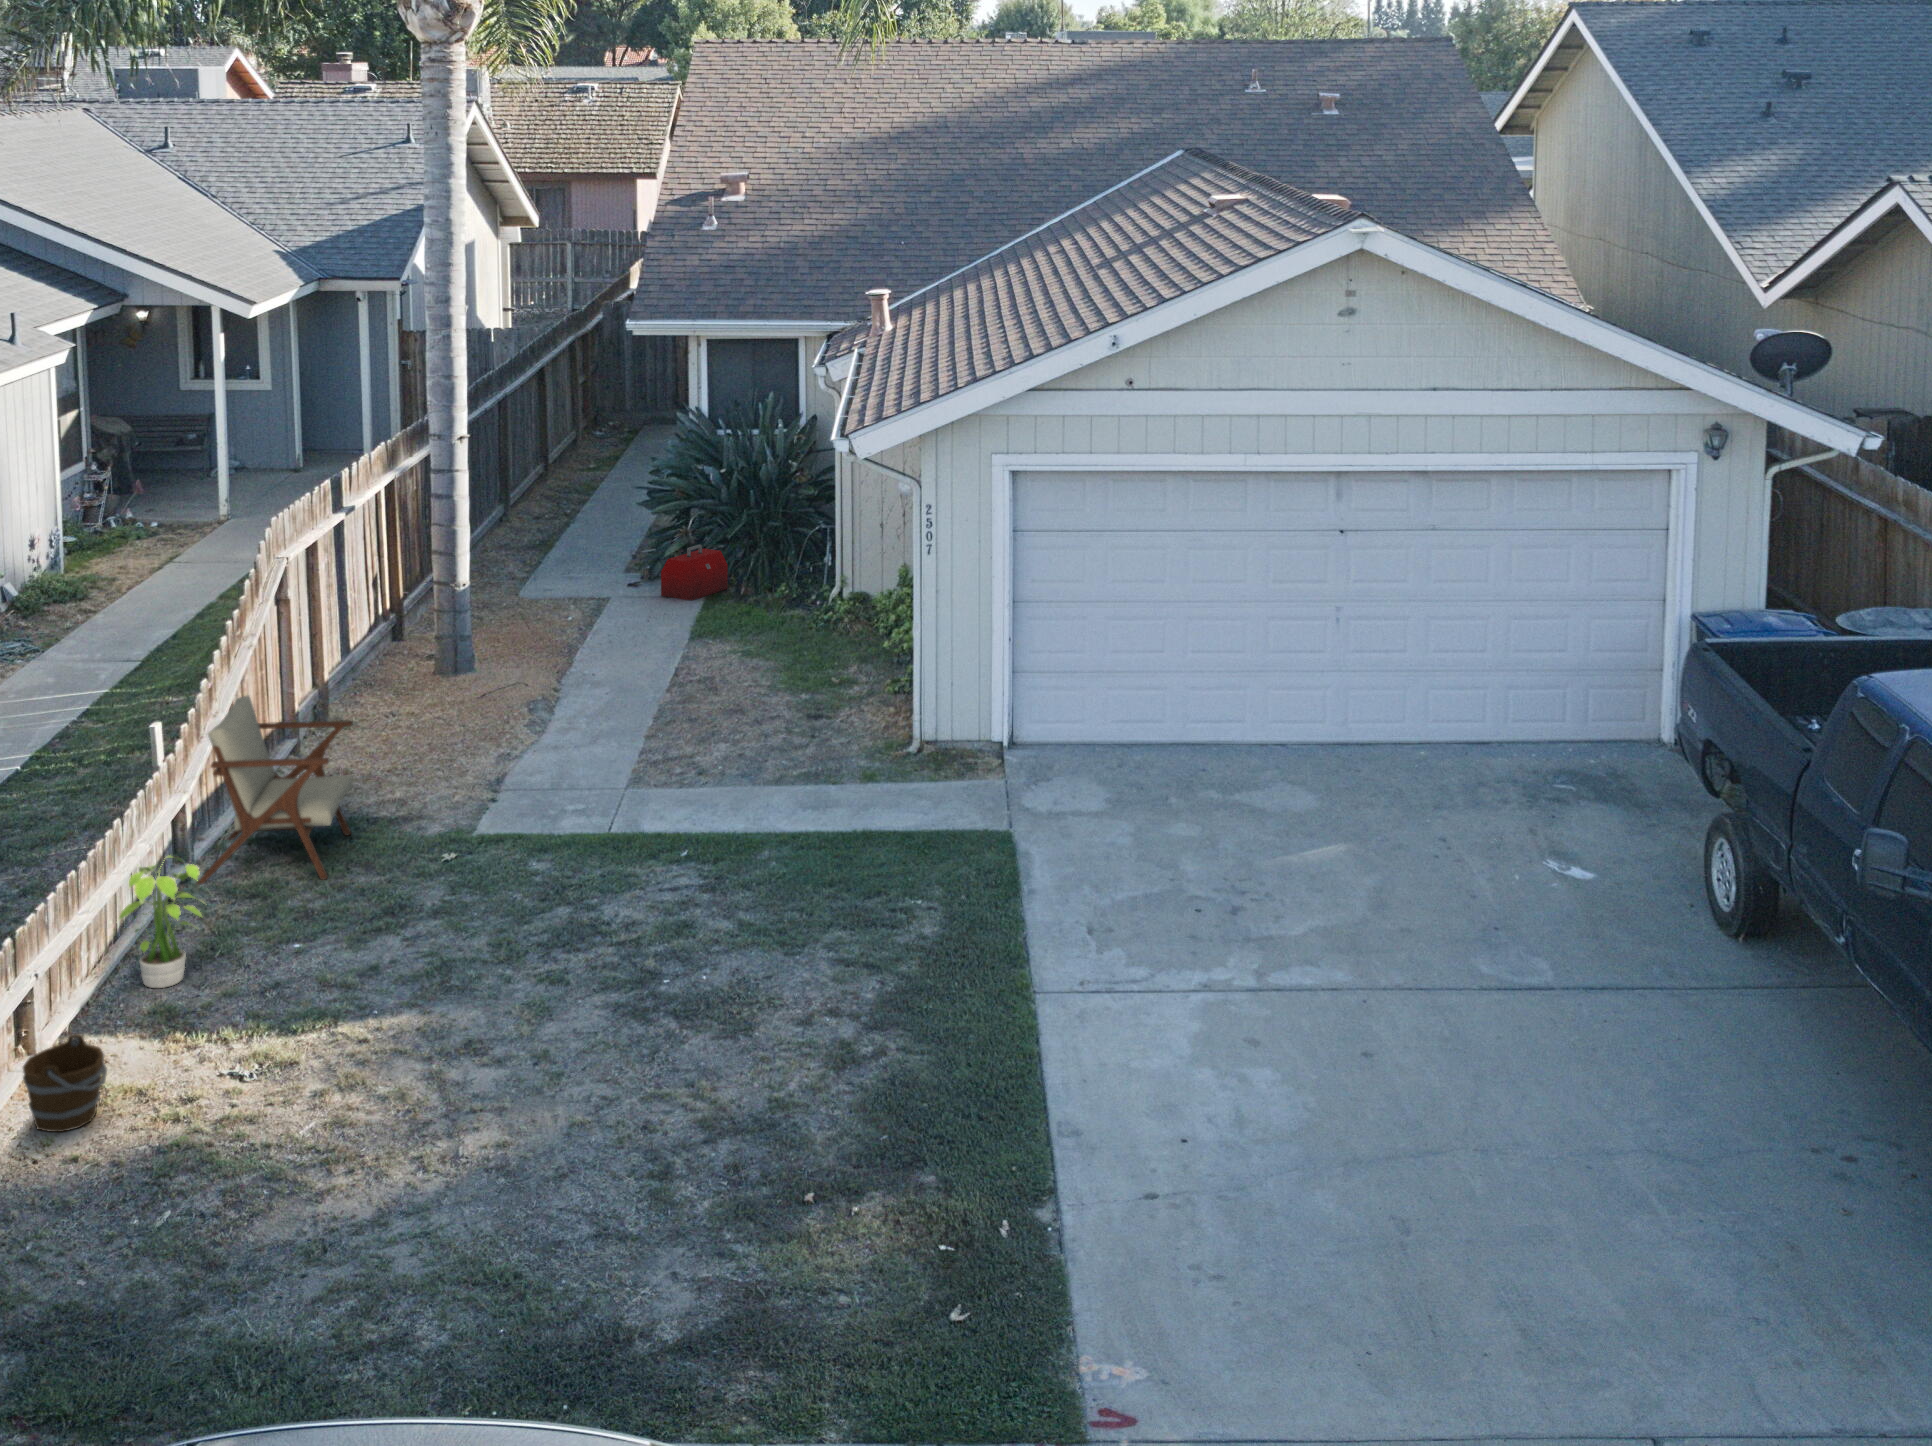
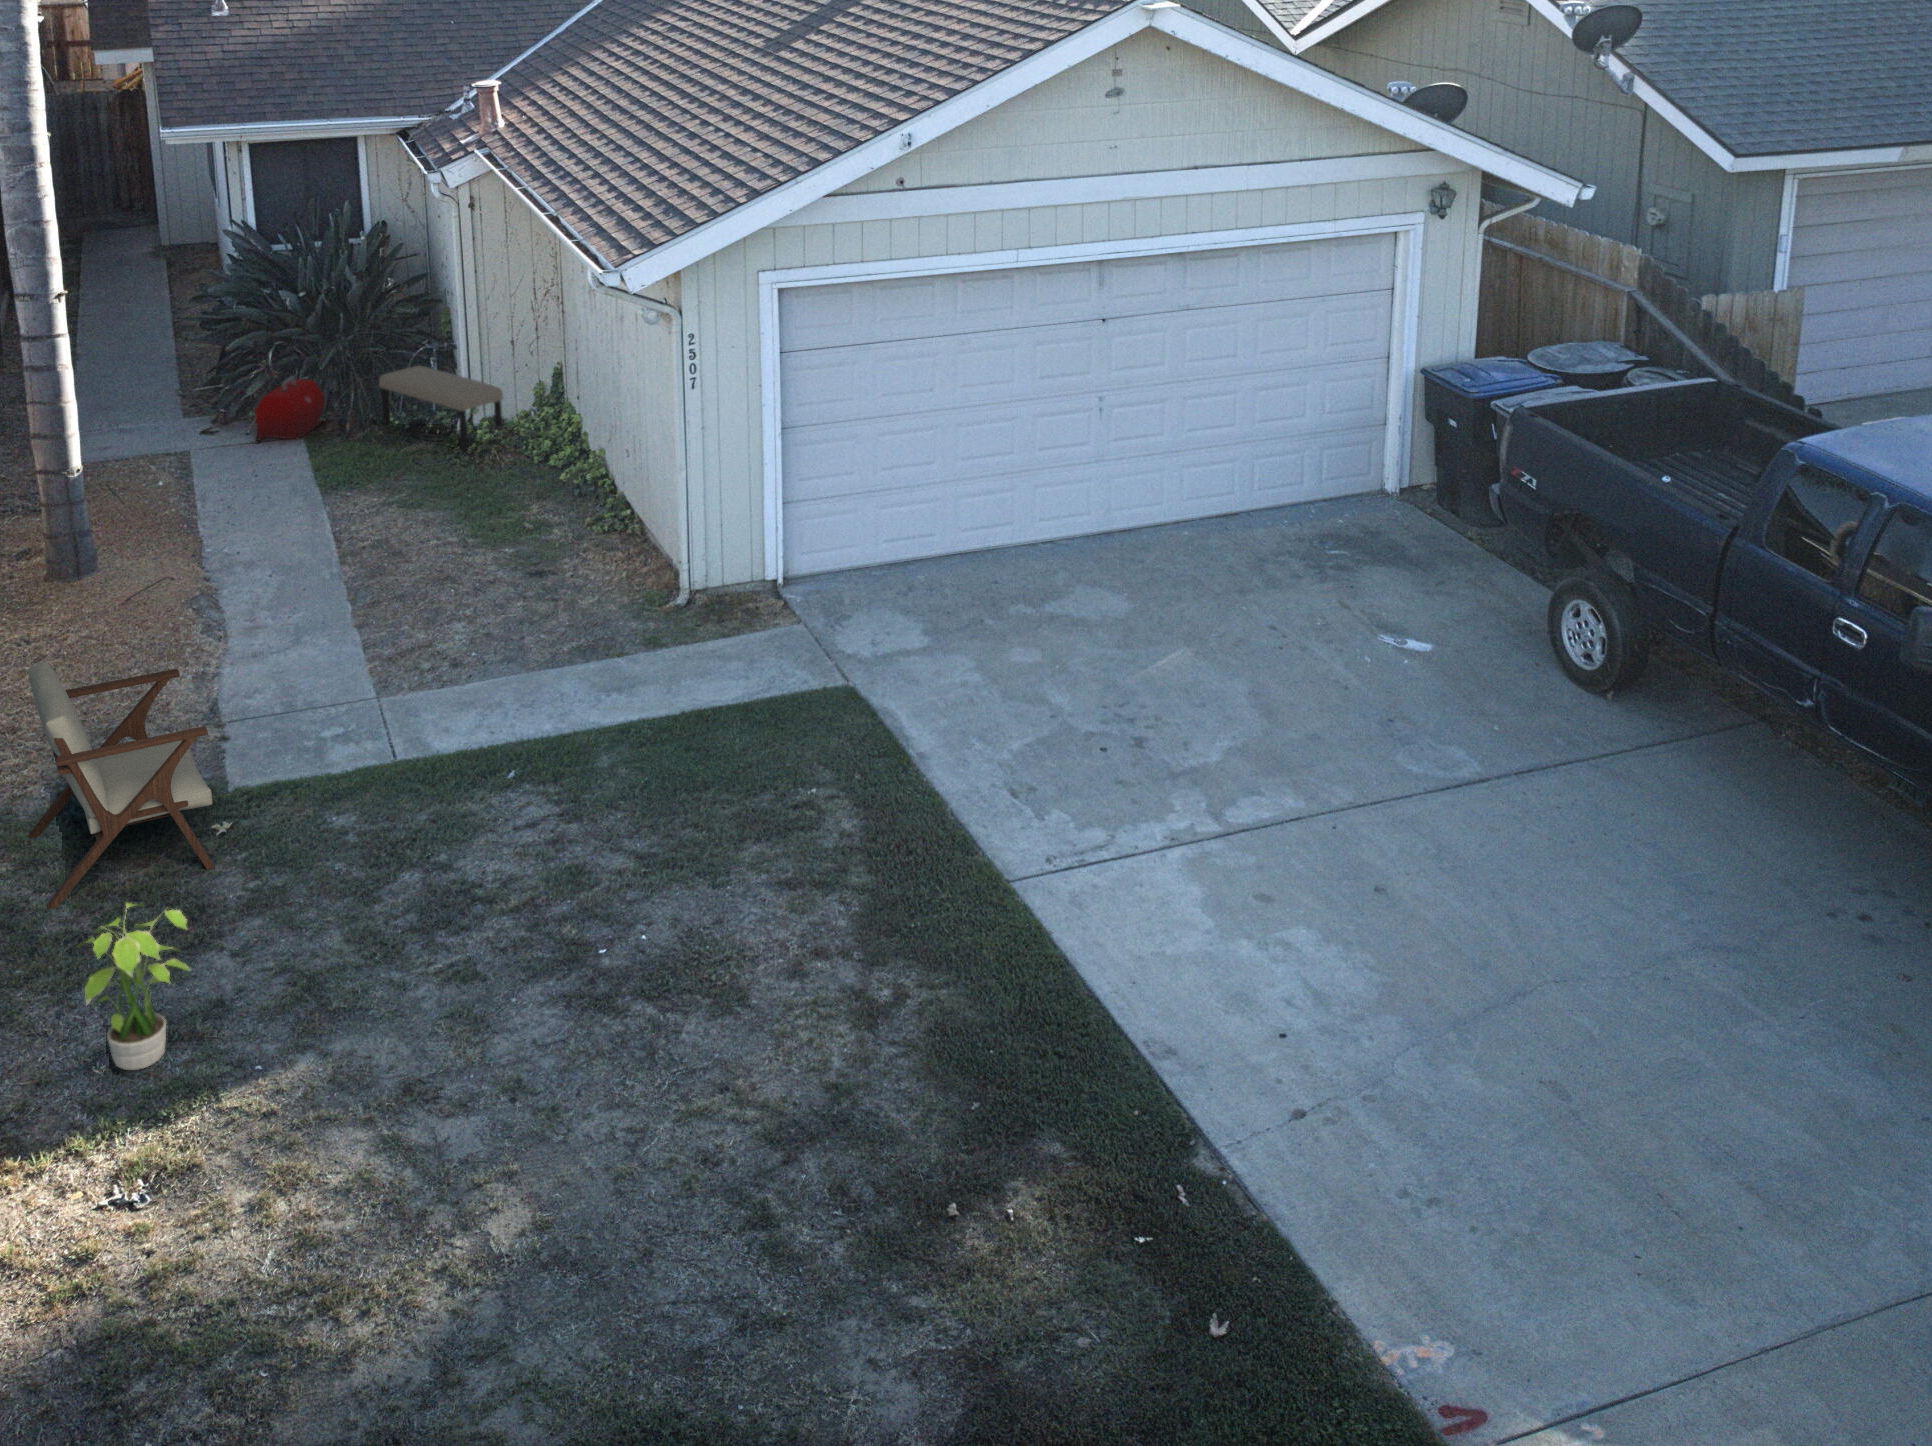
bench: none [767,546,858,624] -> present [379,366,503,451]
bucket: present [23,1034,107,1132] -> none [142,1182,253,1320]

